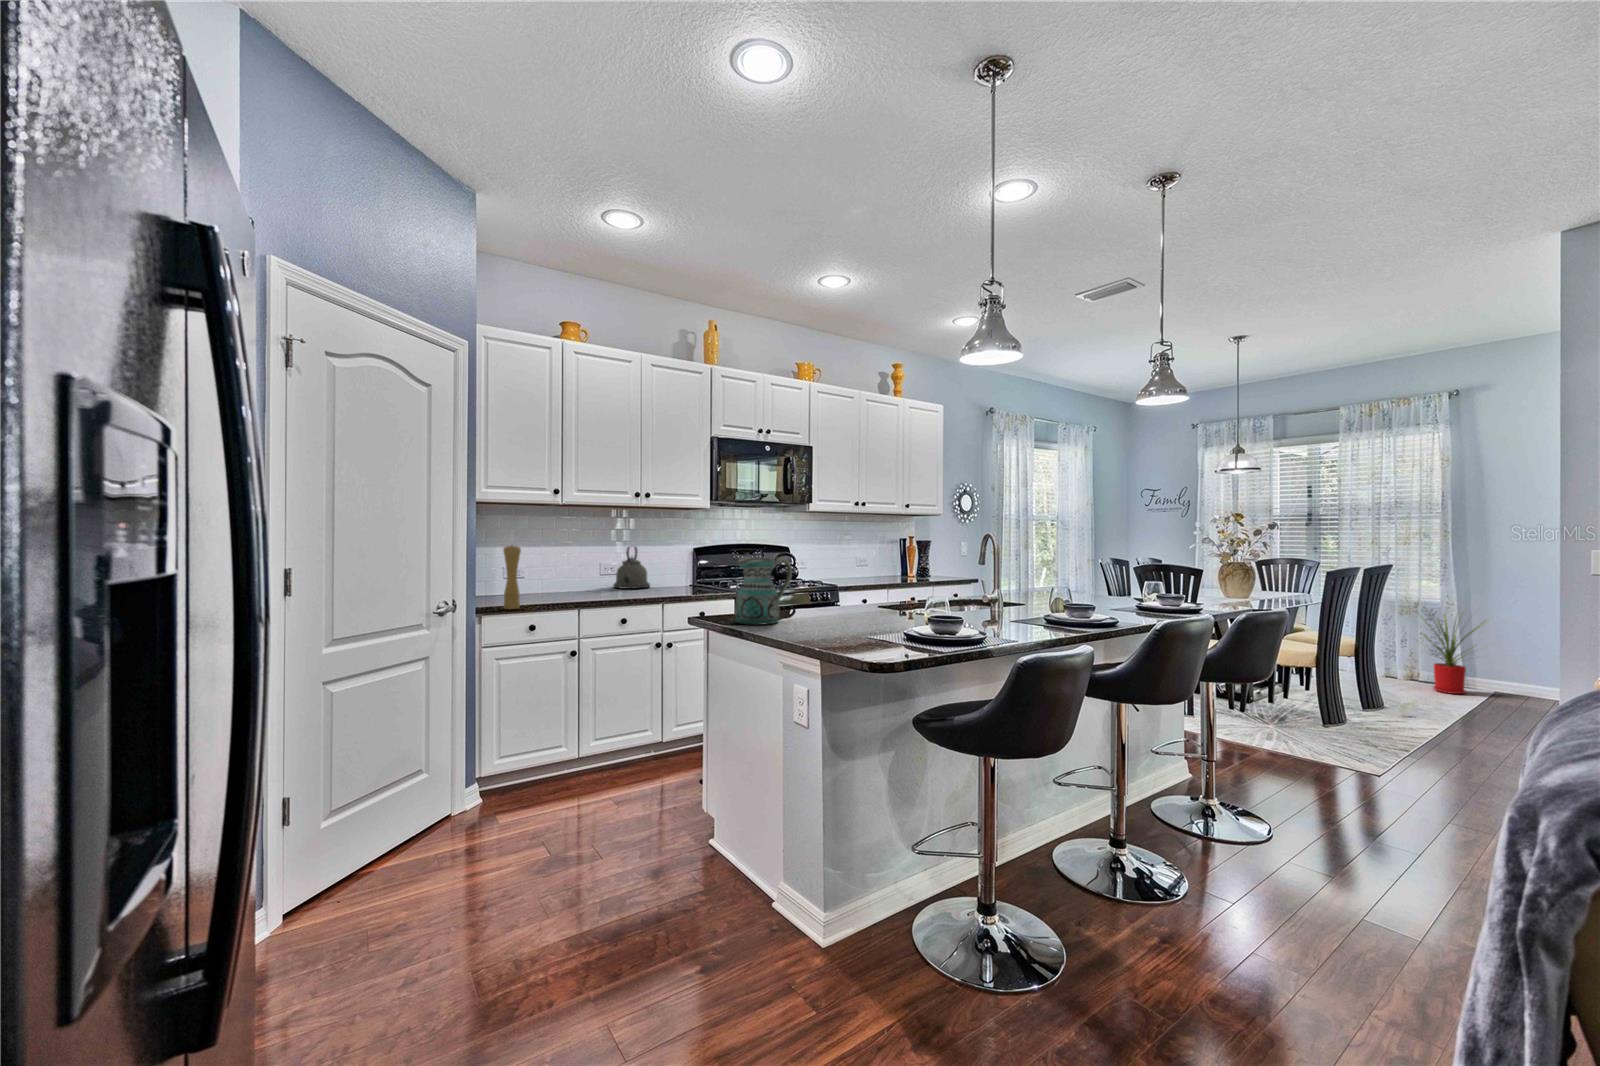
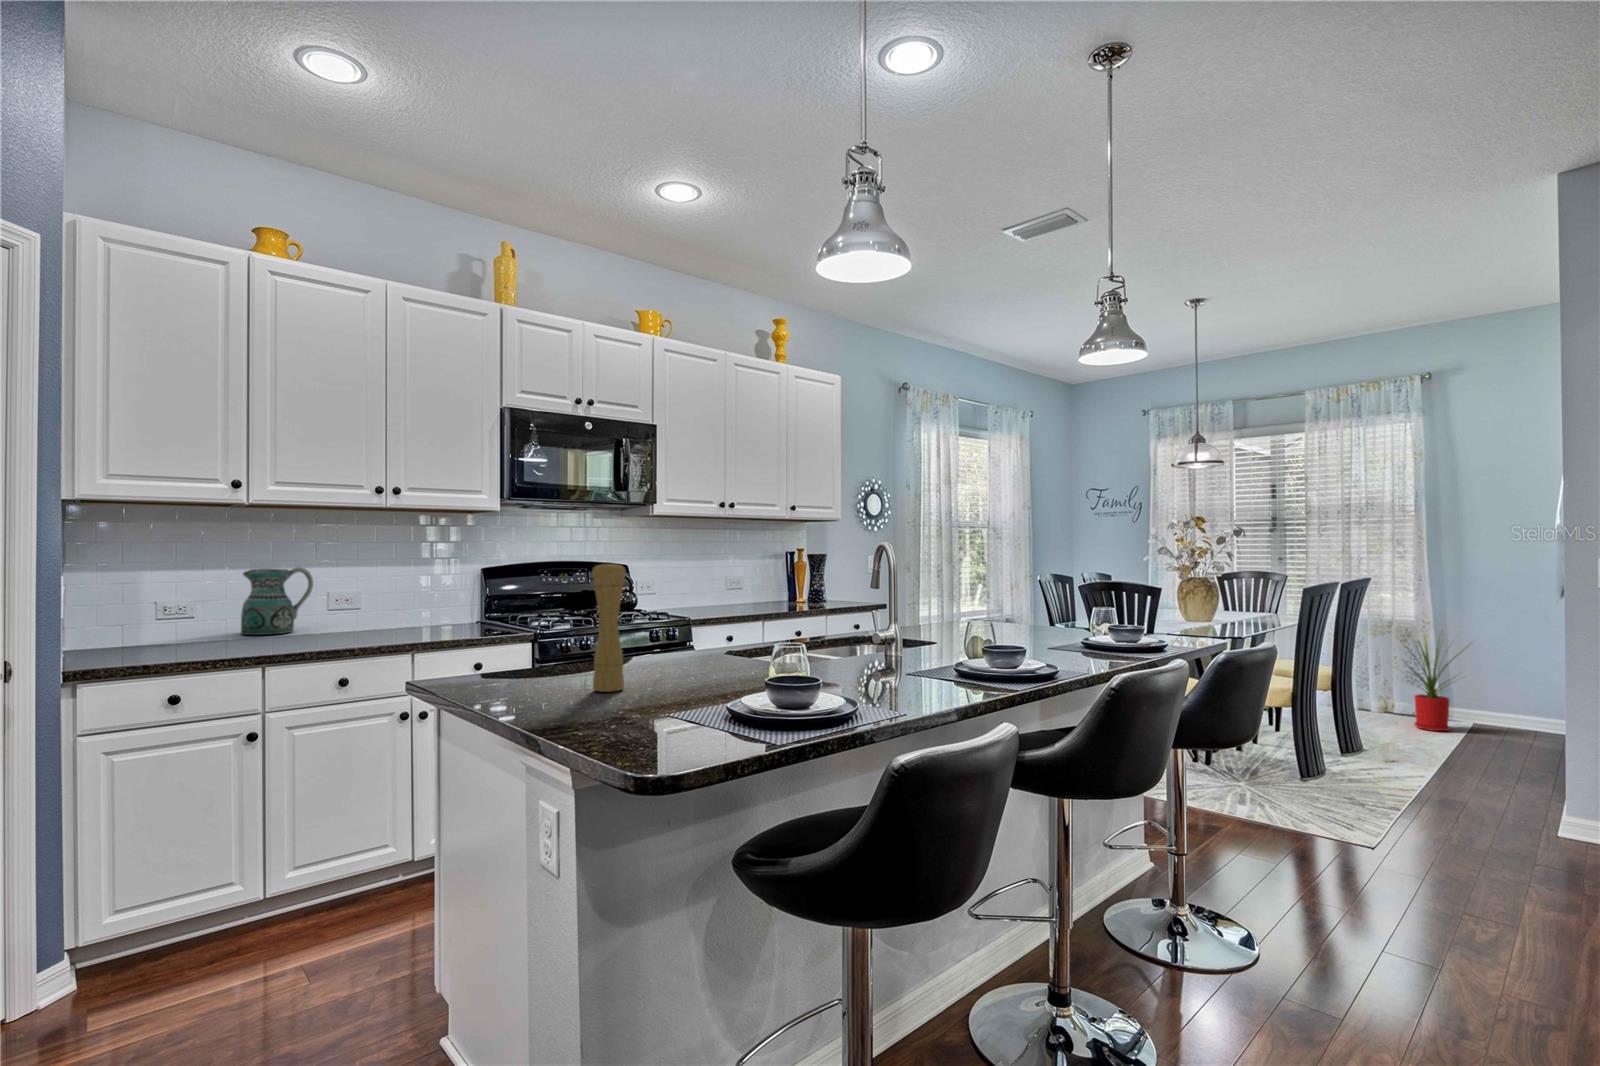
pepper mill: present [503,545,521,609] -> present [592,562,626,692]
kettle: present [613,547,650,589] -> none [350,565,409,628]
ceramic pitcher: present [735,557,792,625] -> present [241,567,313,635]

